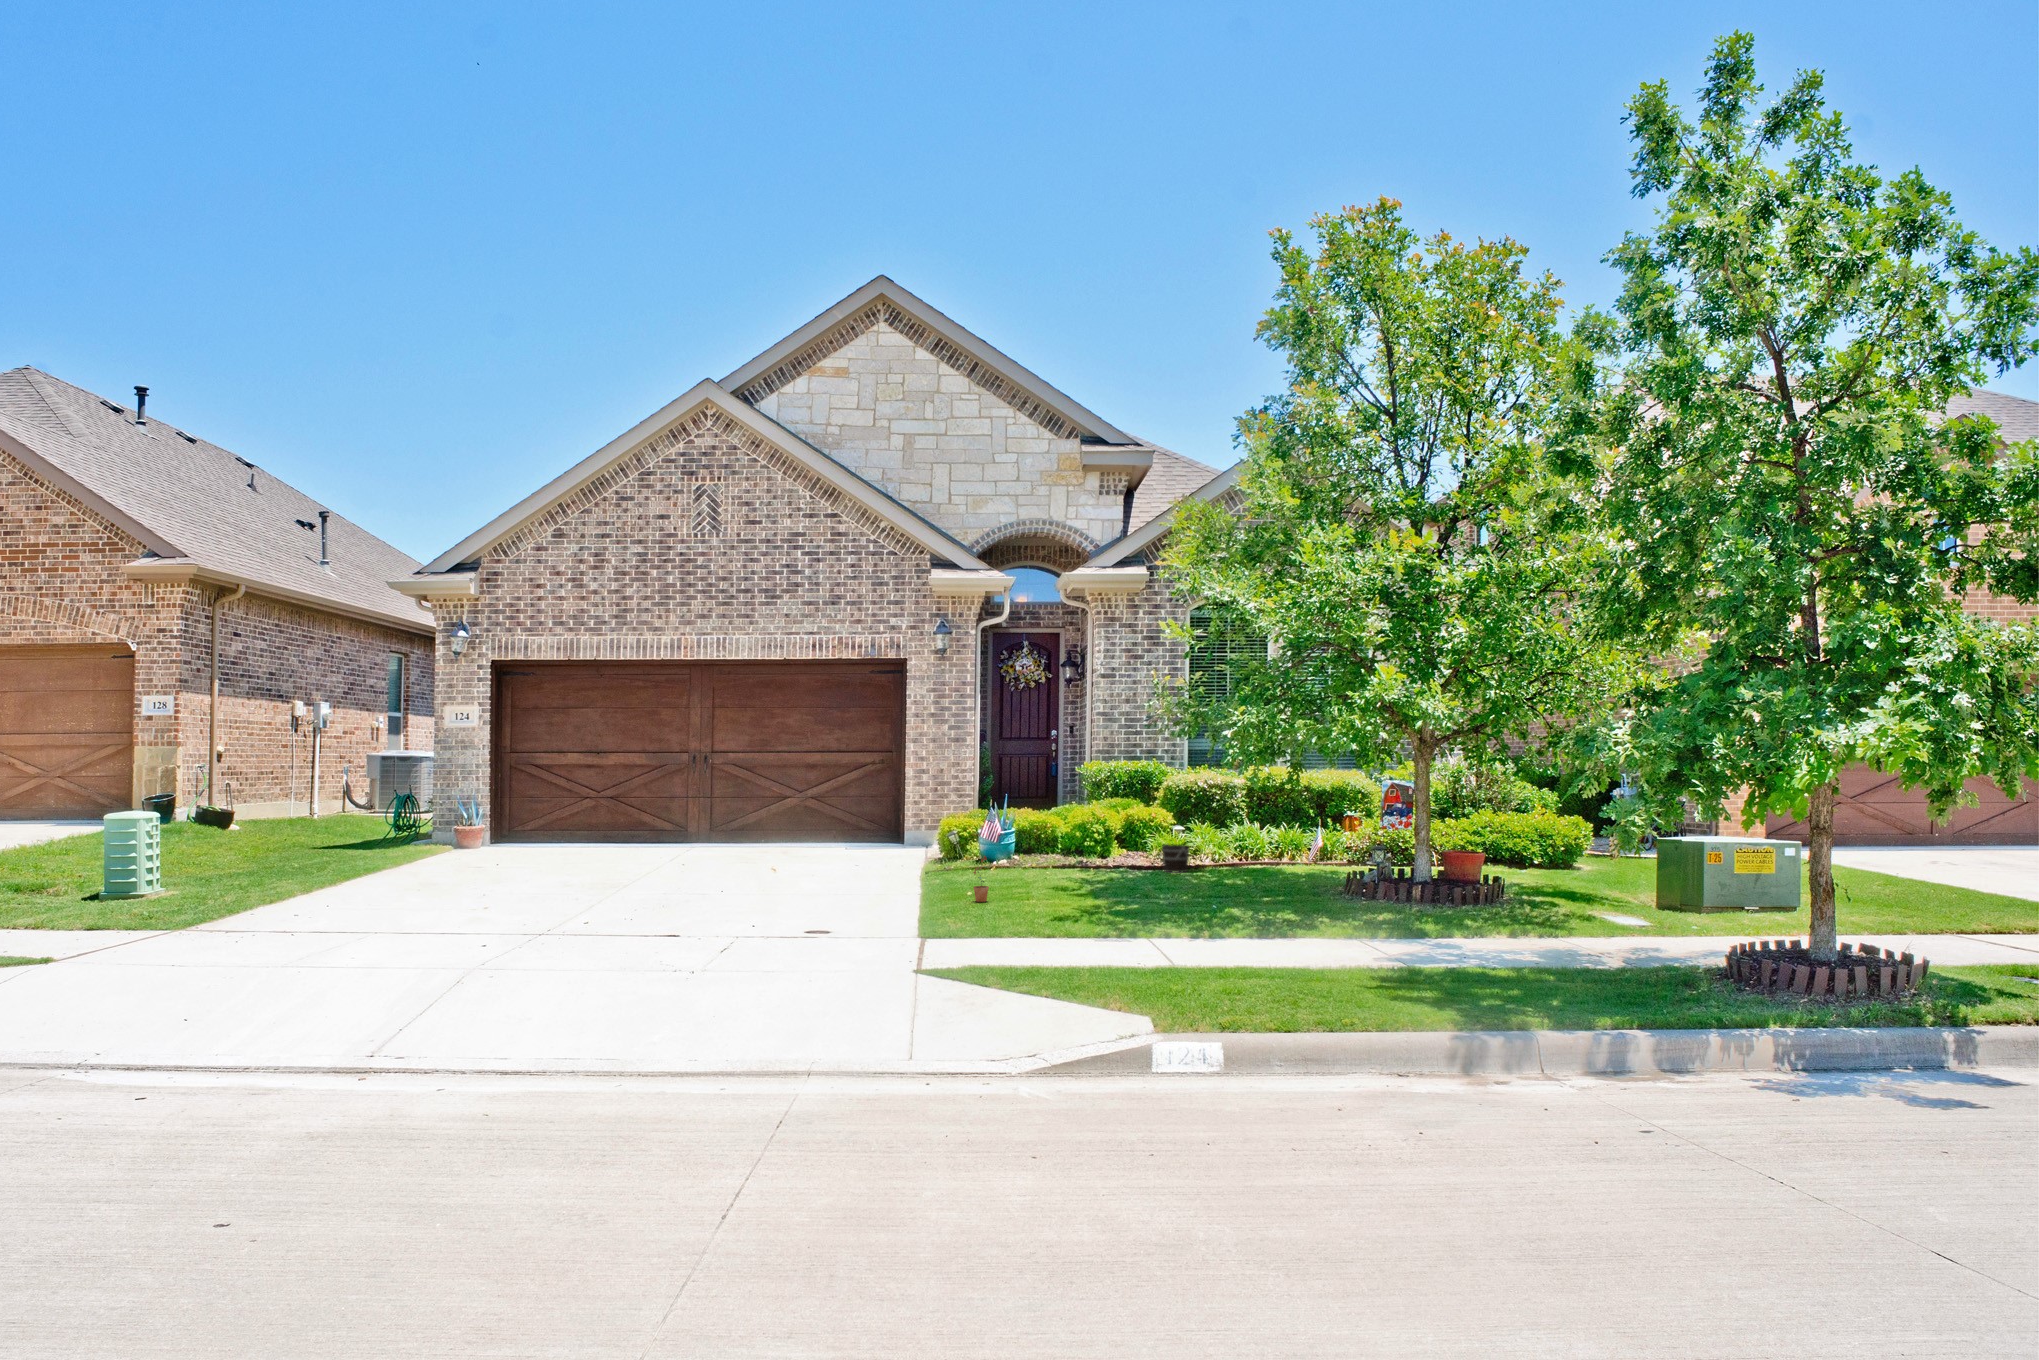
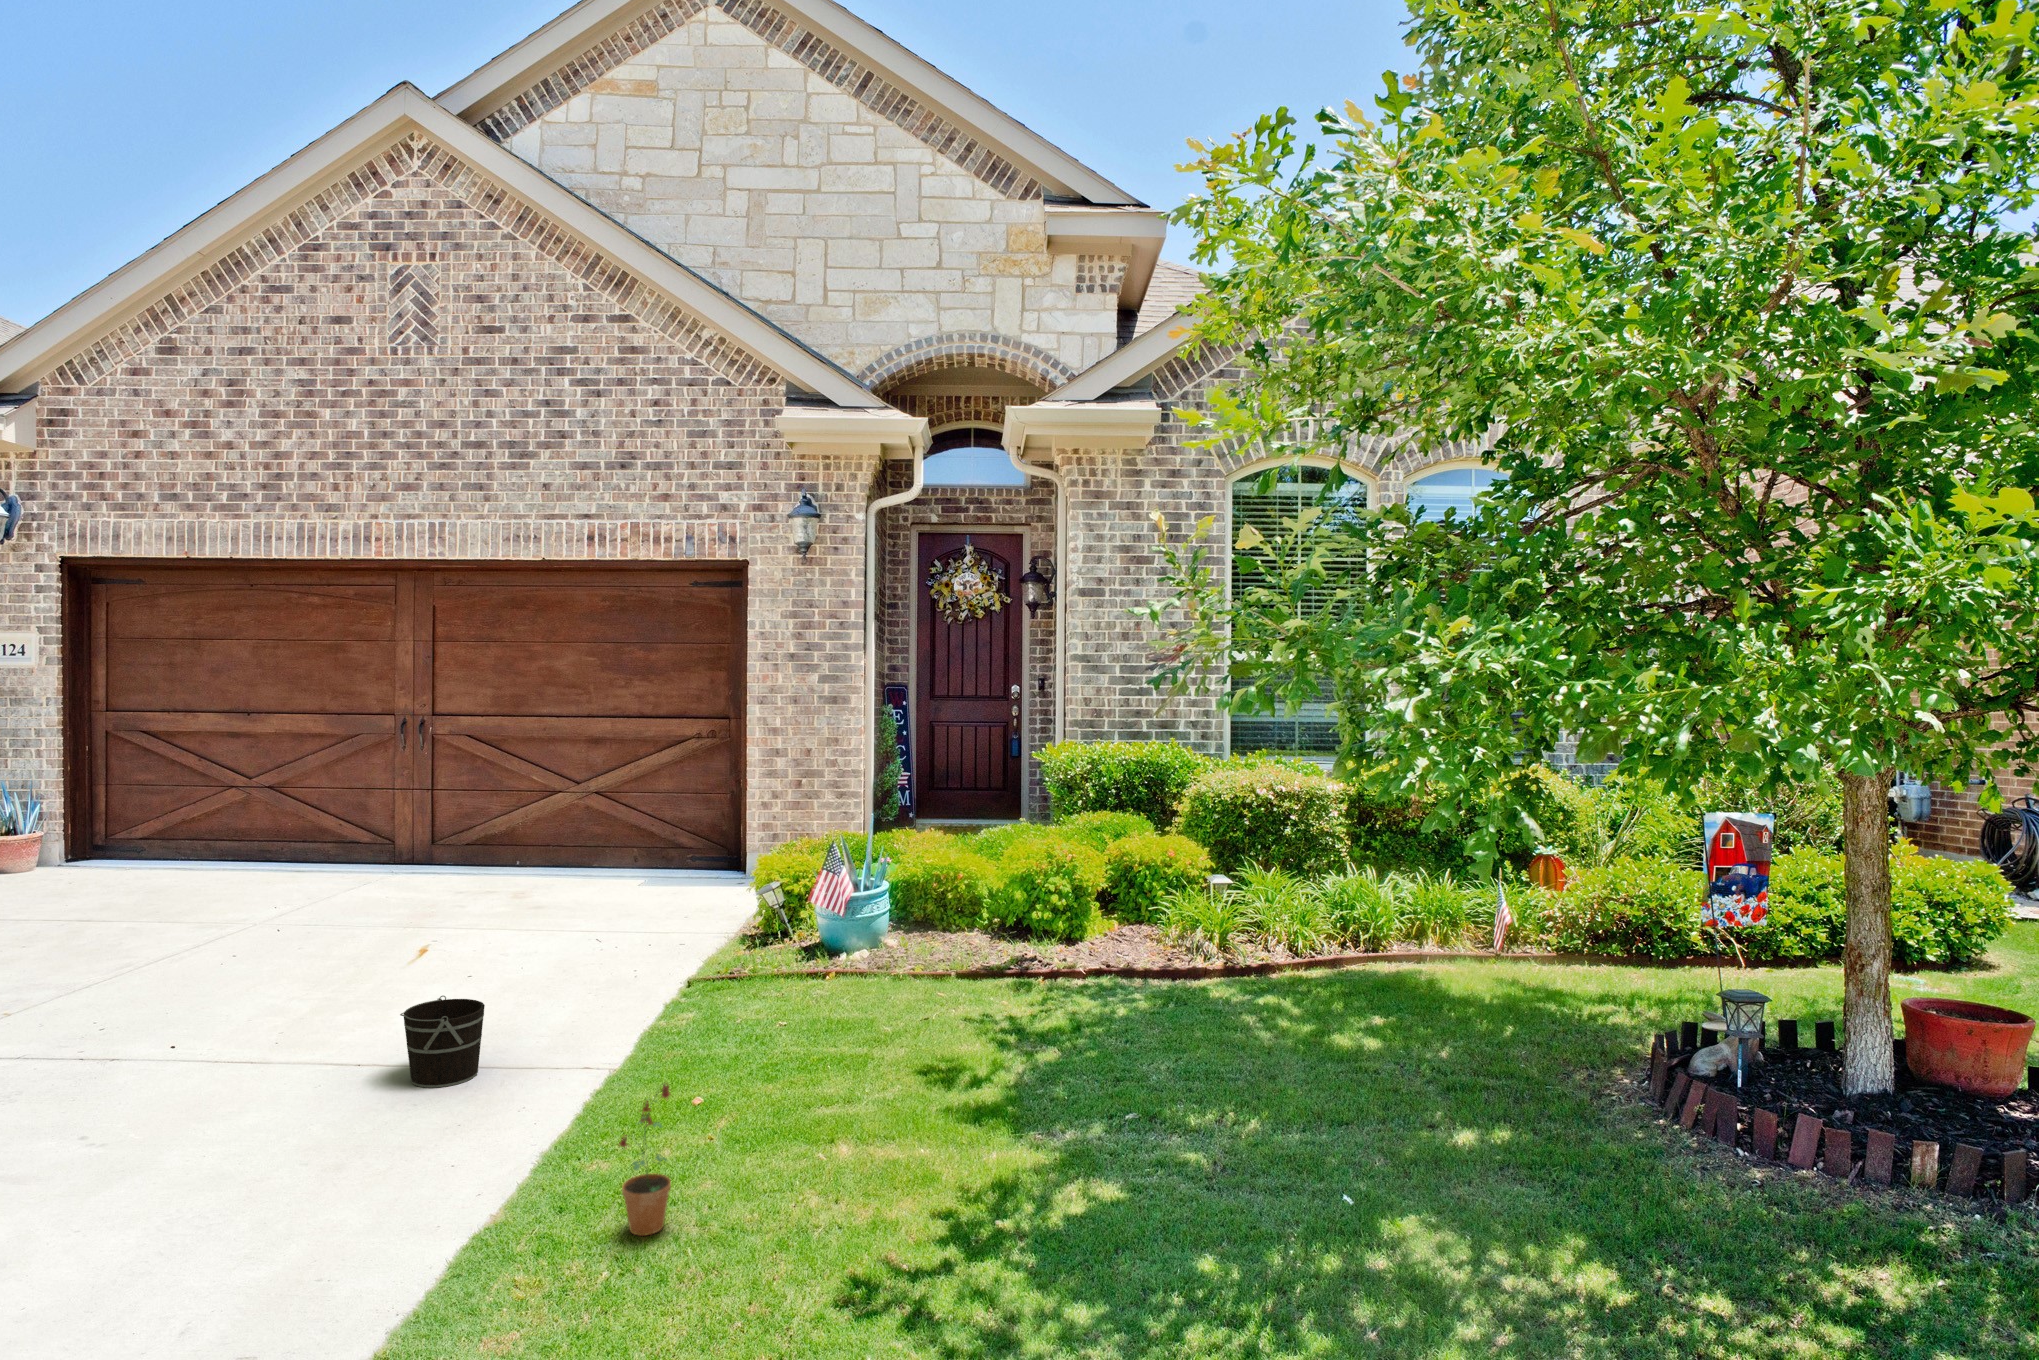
bucket: present [1162,844,1190,873] -> present [400,996,485,1088]

